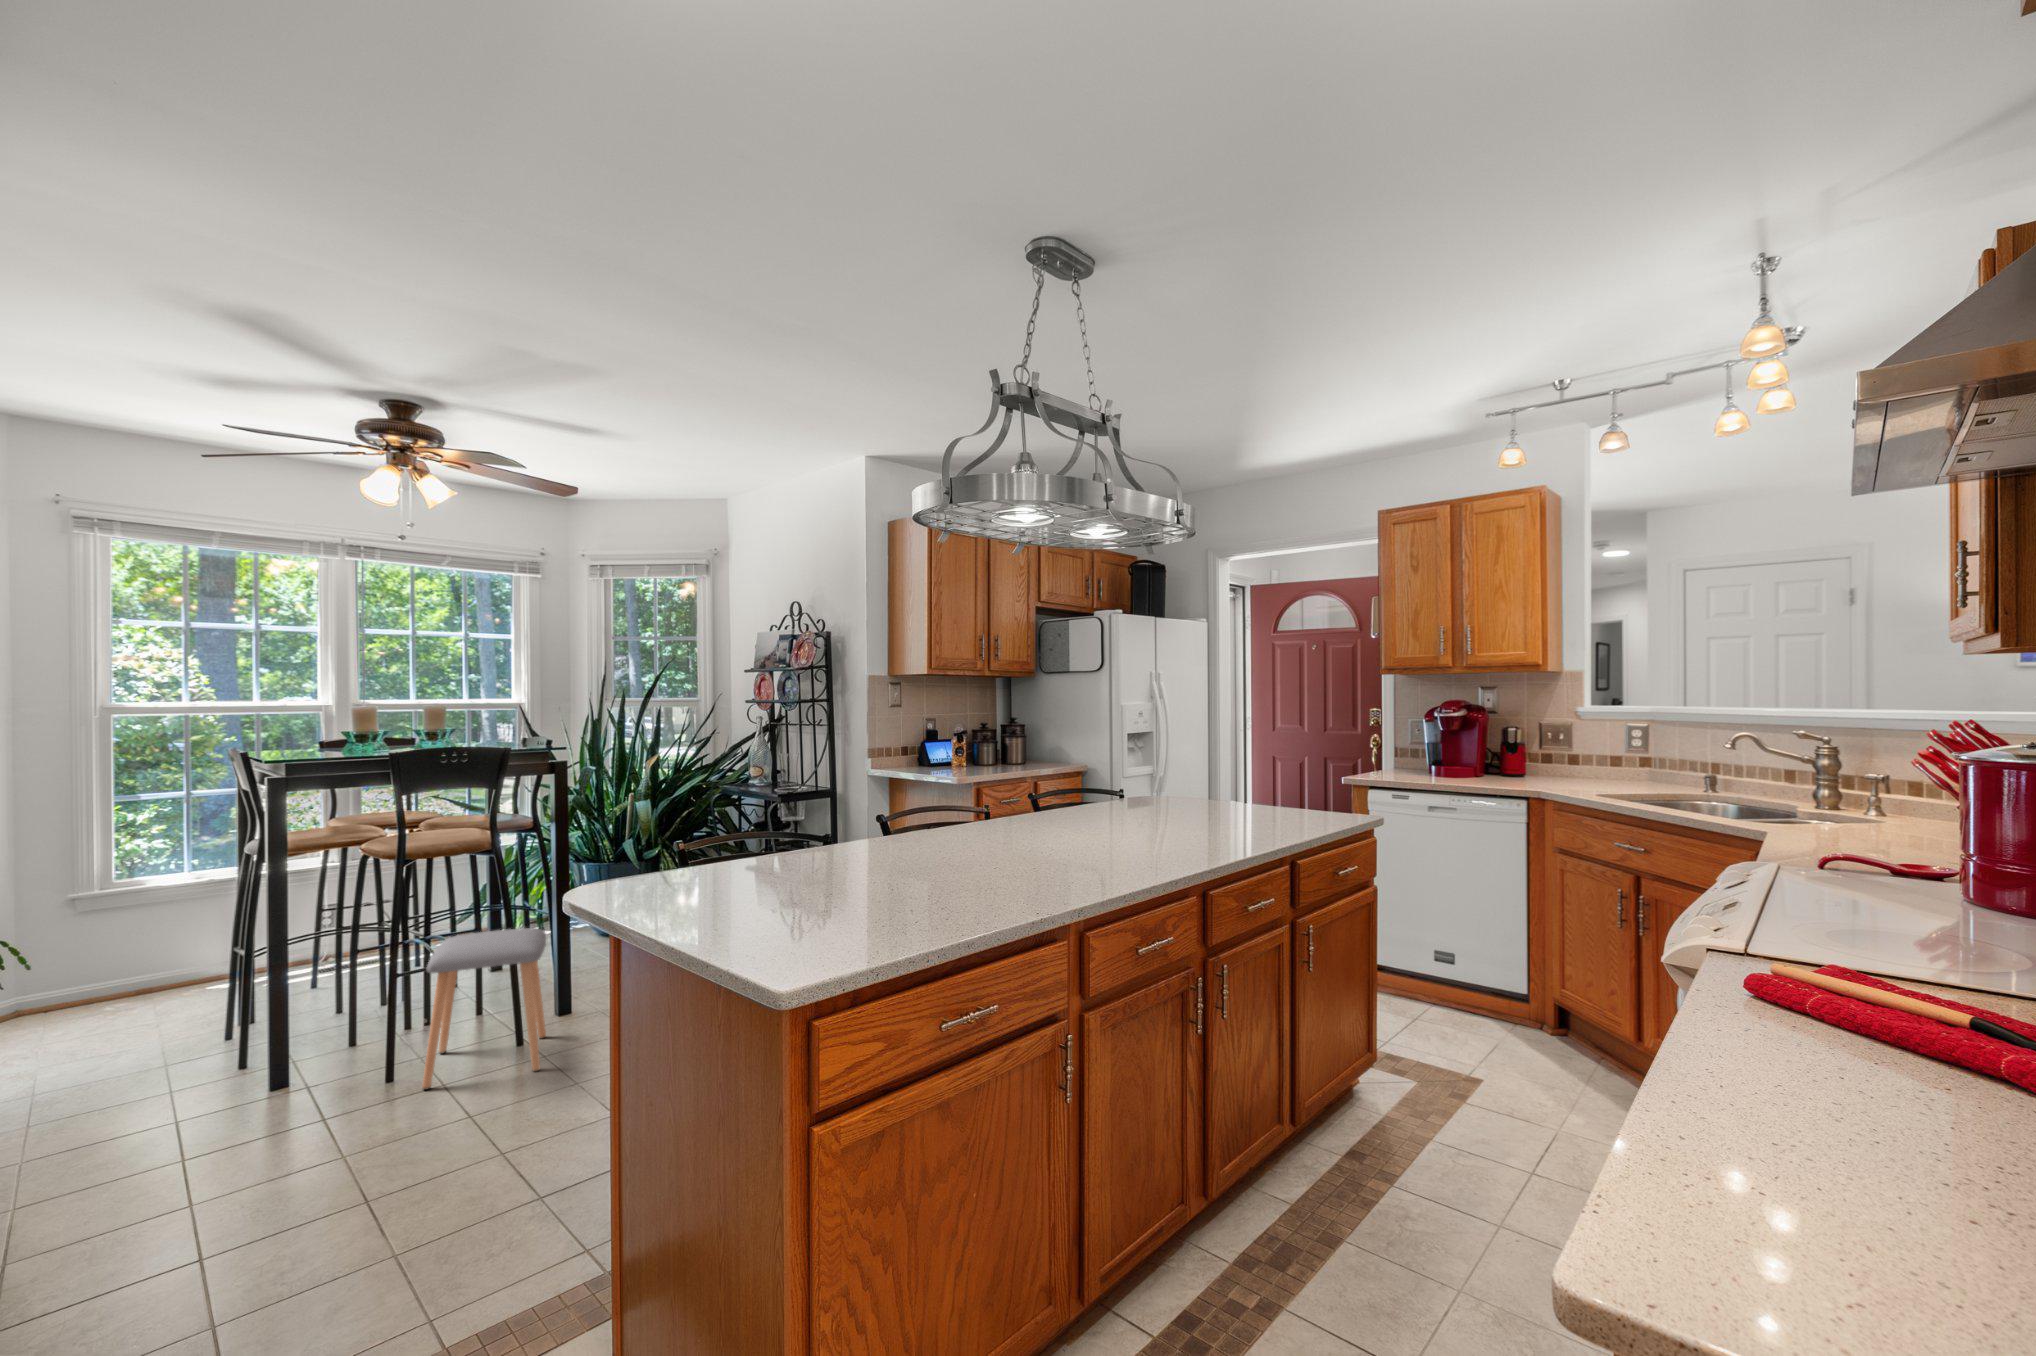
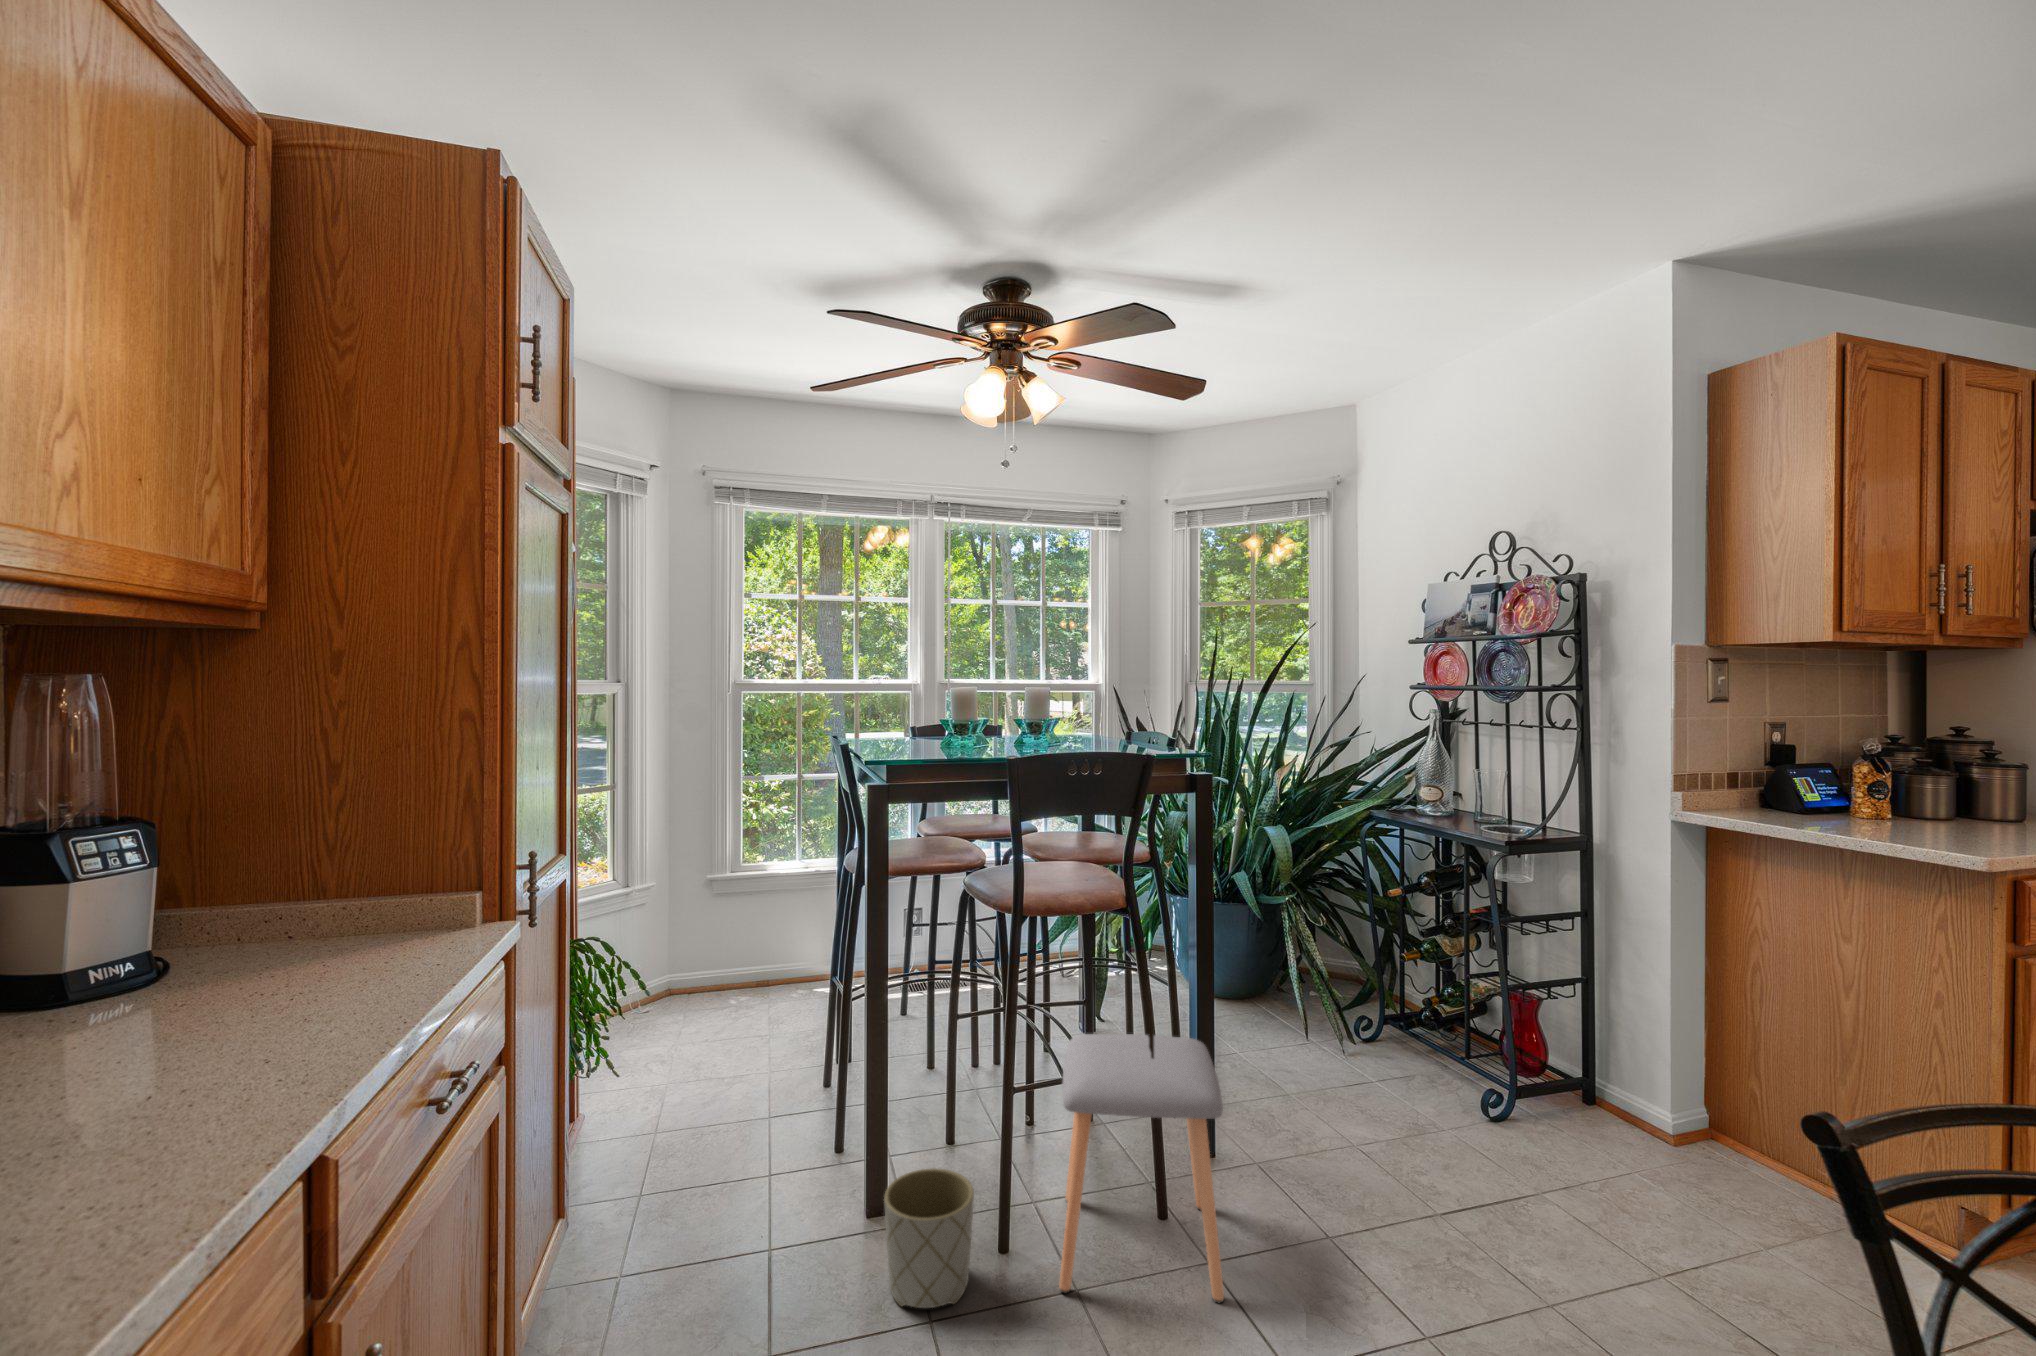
planter: none [279,1034,355,1121] -> present [884,1168,974,1308]

